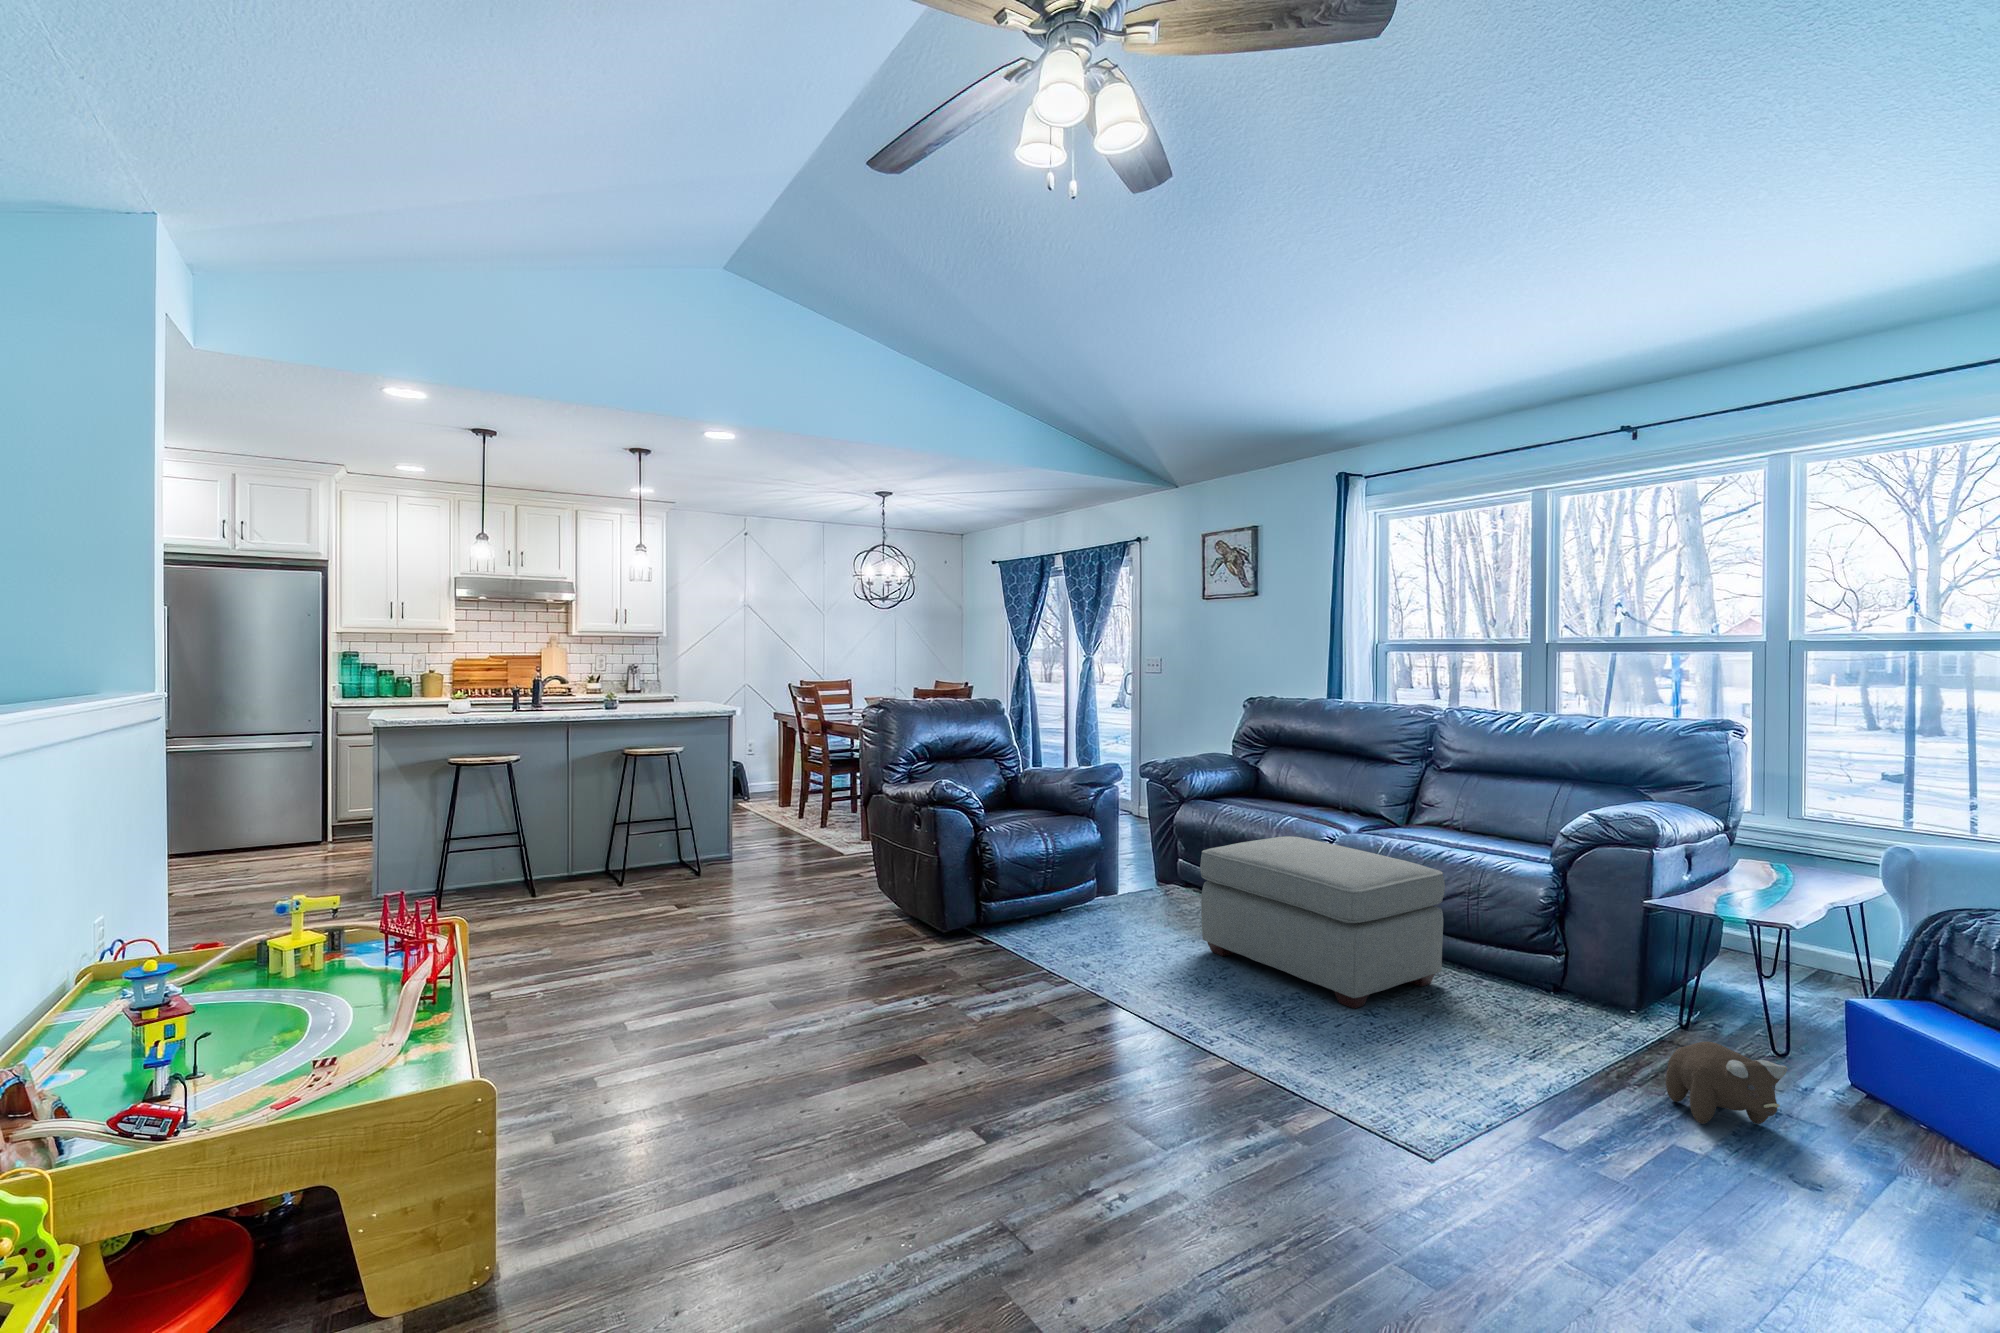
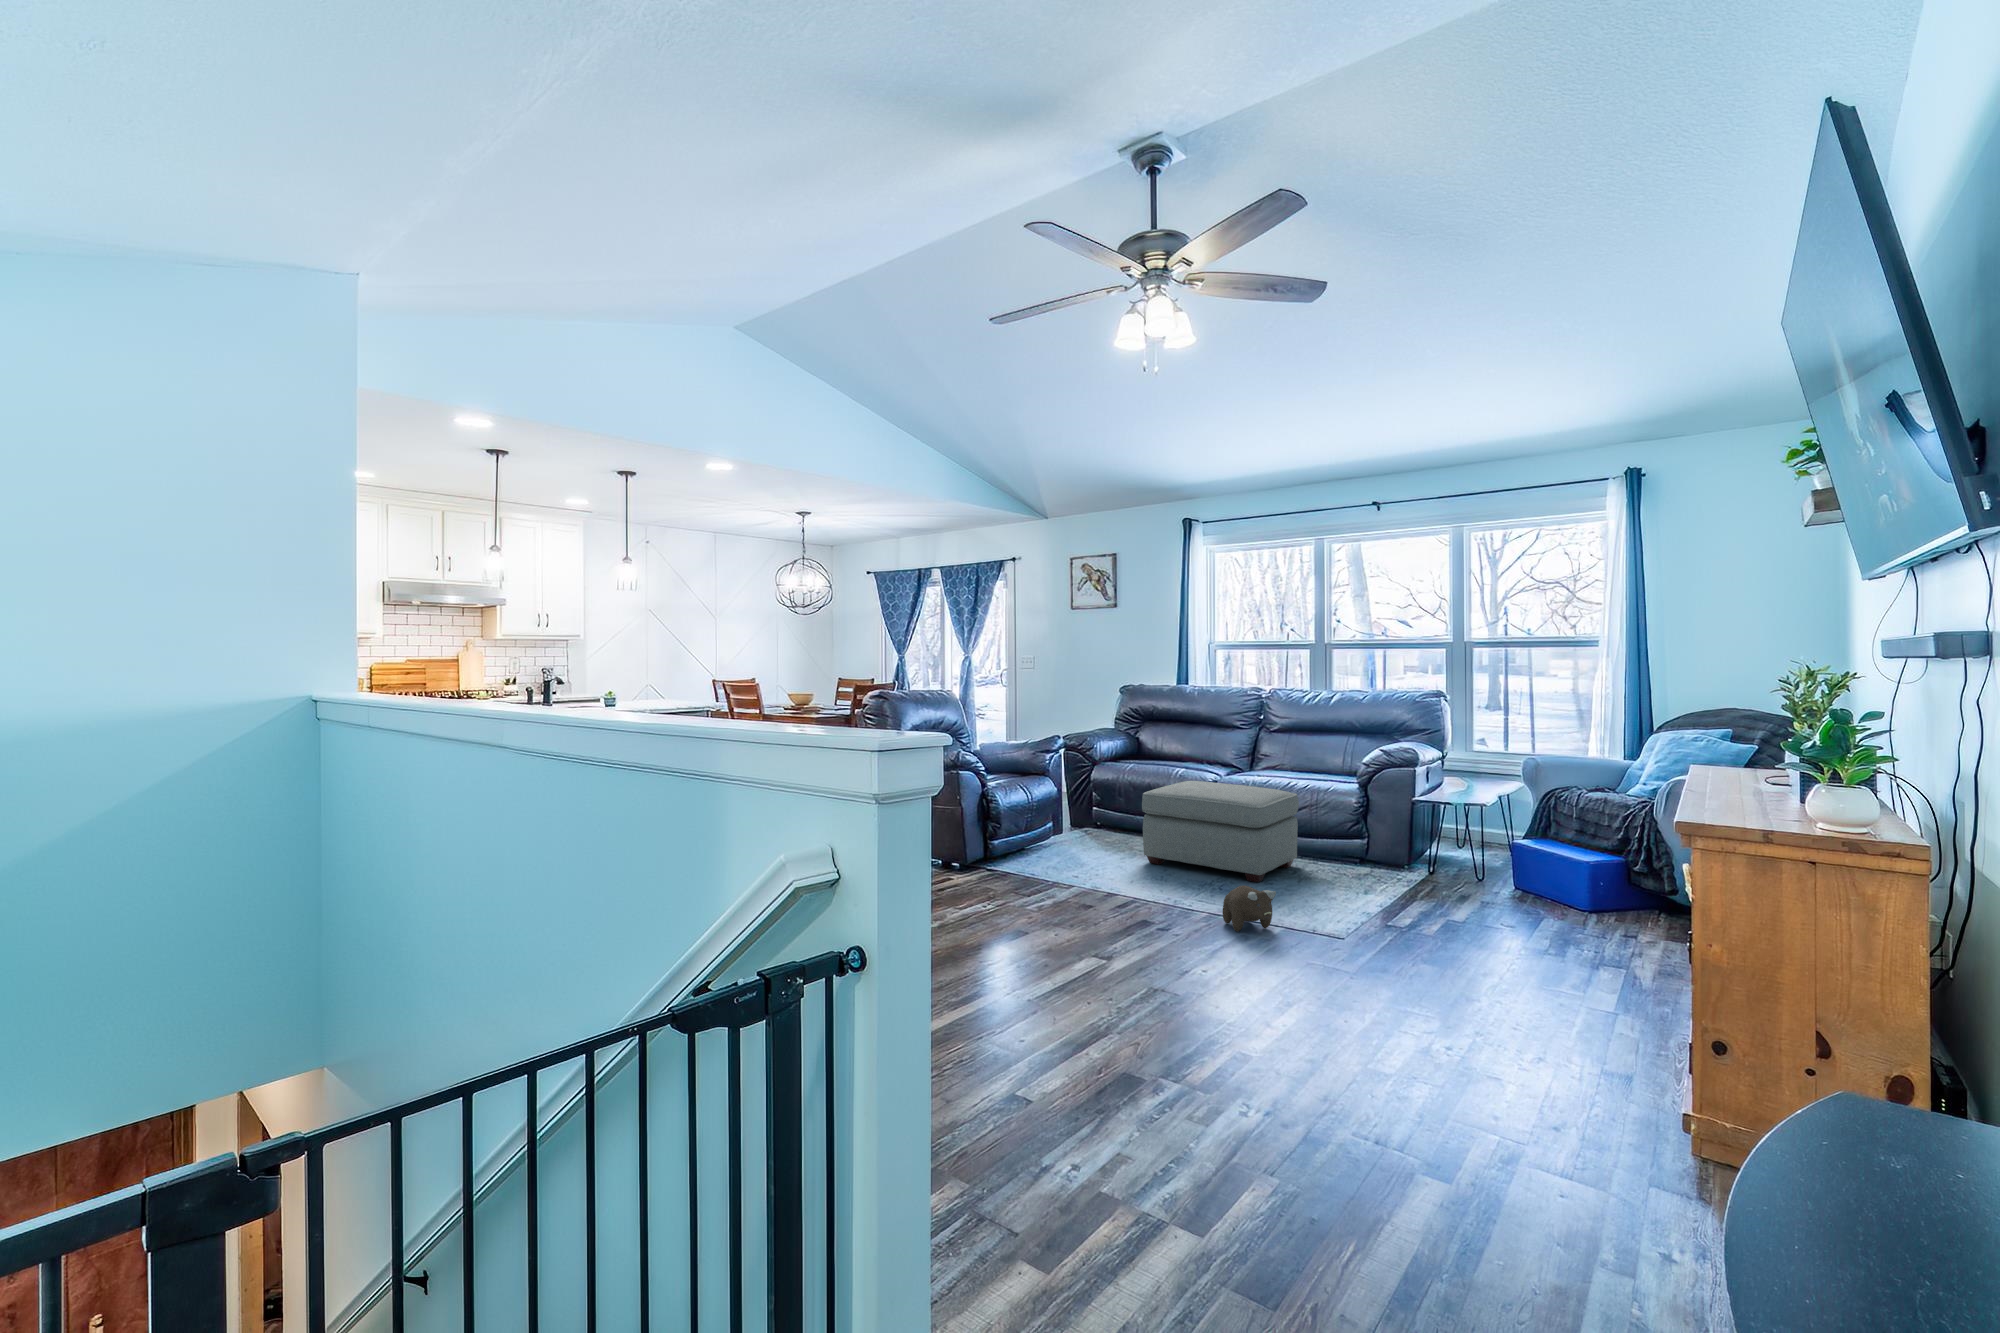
plush toy: present [1666,1042,1787,1124] -> present [1222,886,1276,932]

